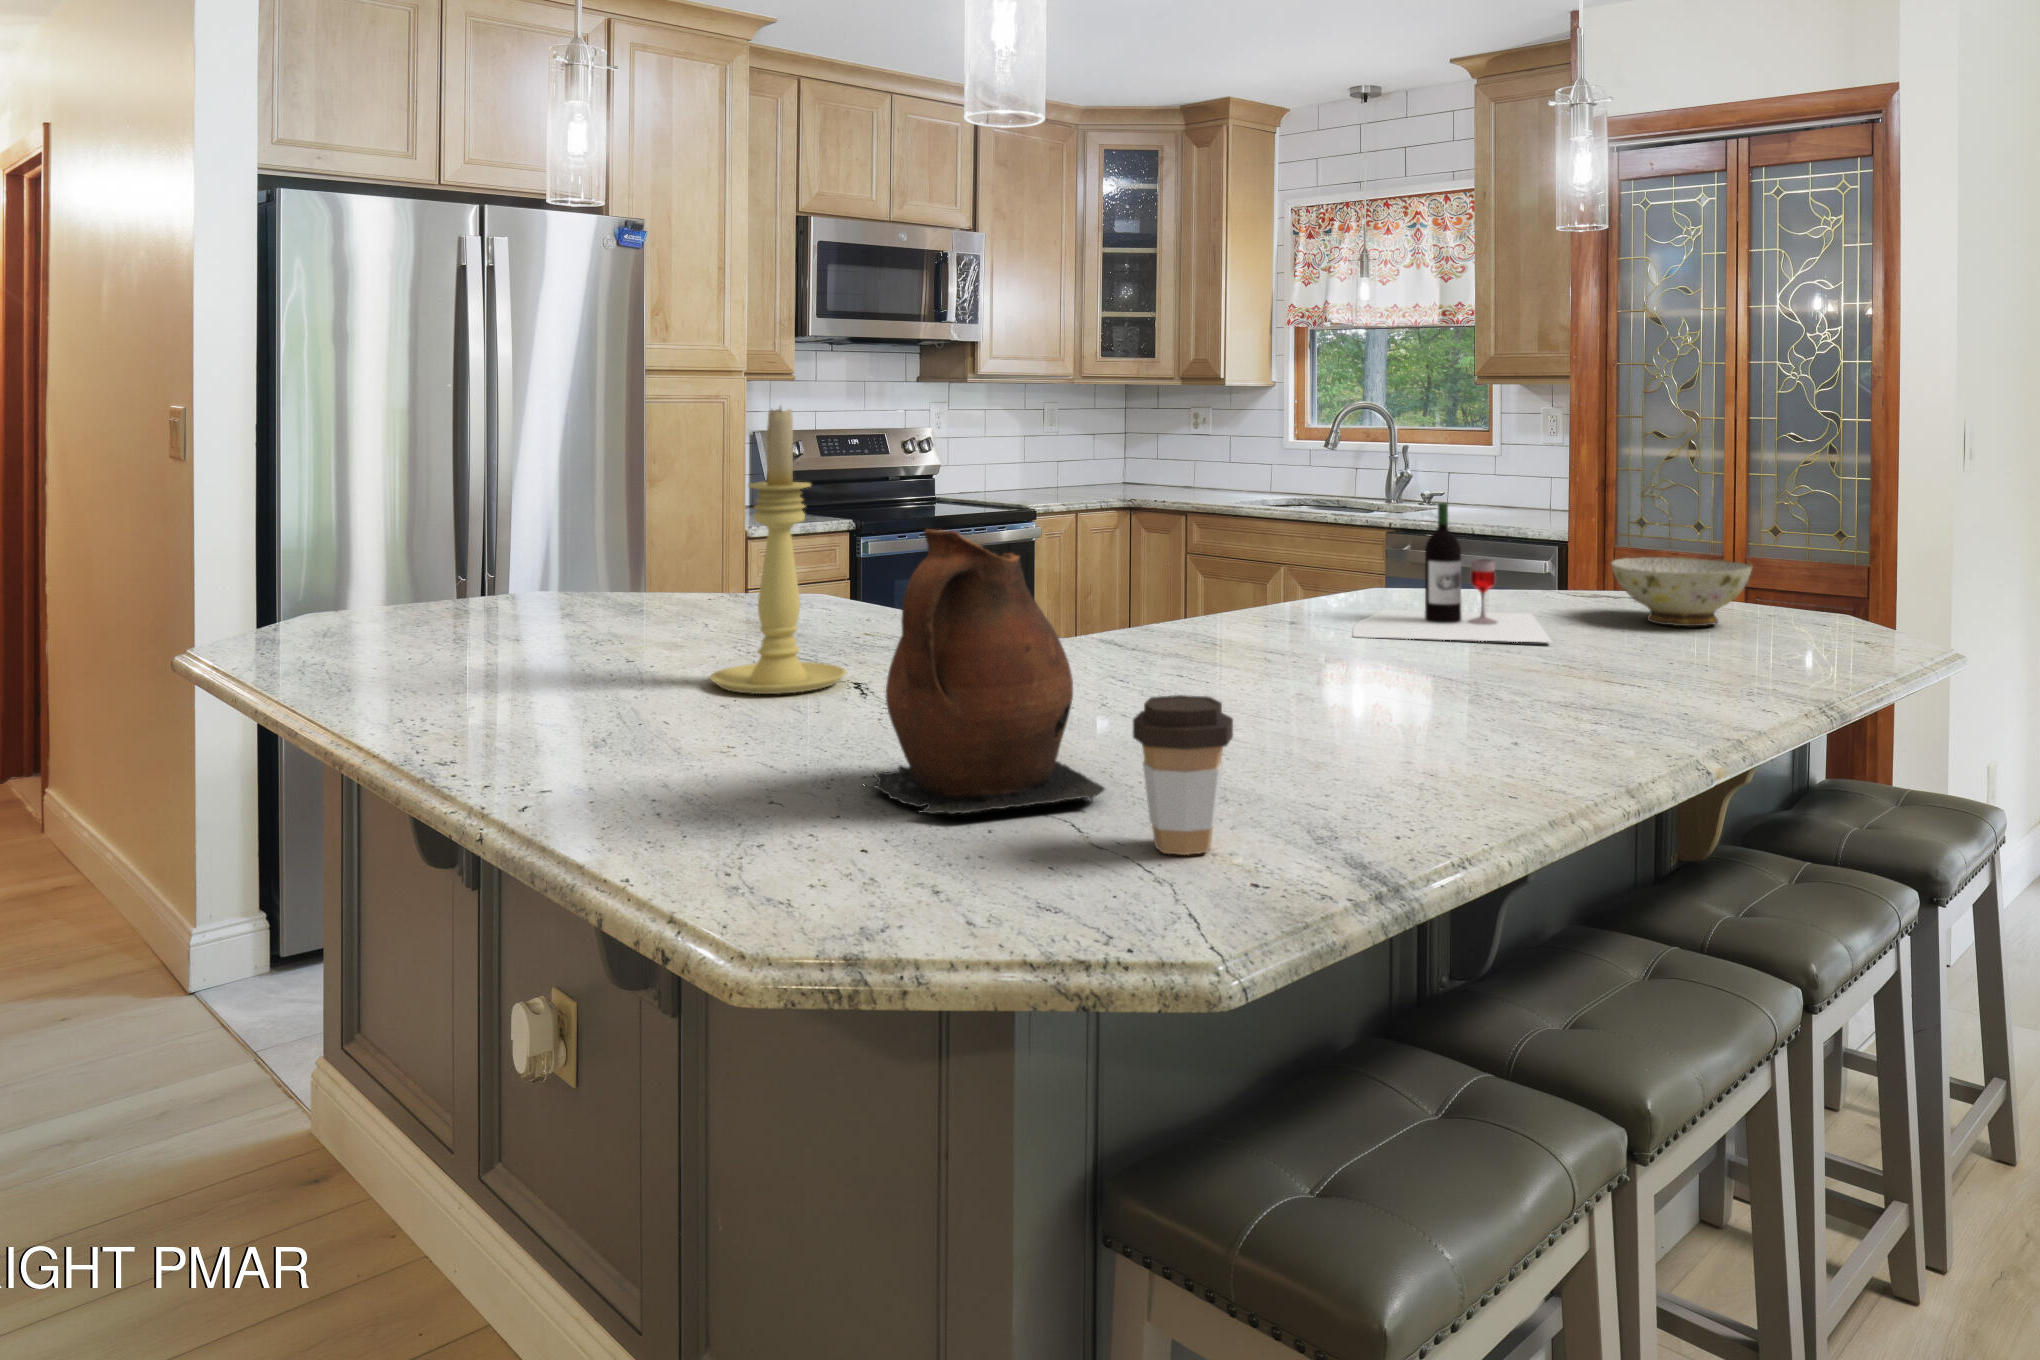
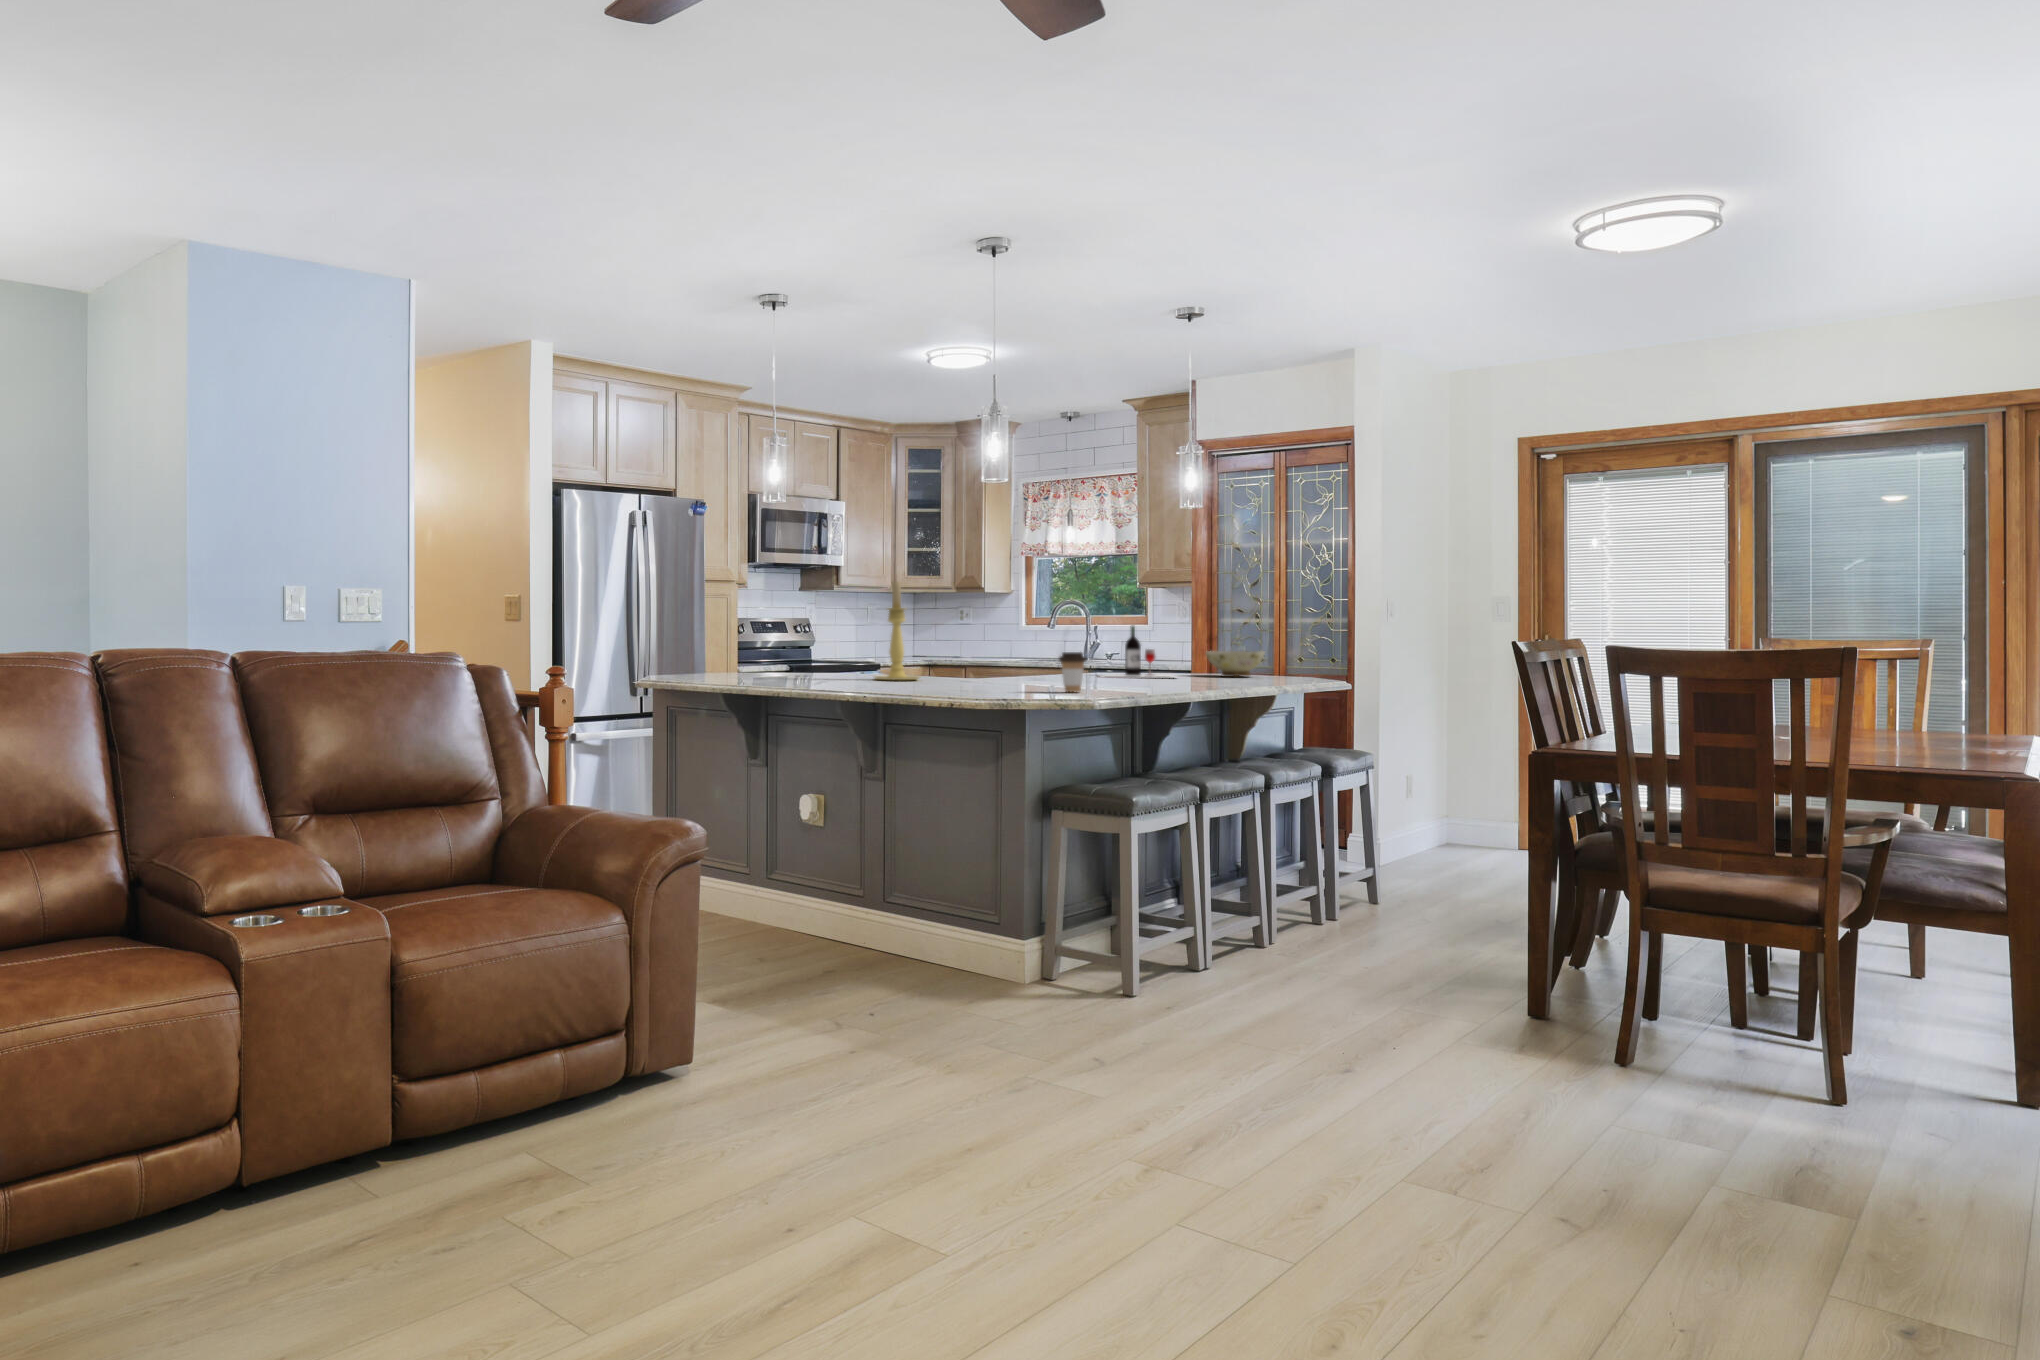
ceramic pitcher: present [864,529,1105,814] -> none [967,609,1043,688]

